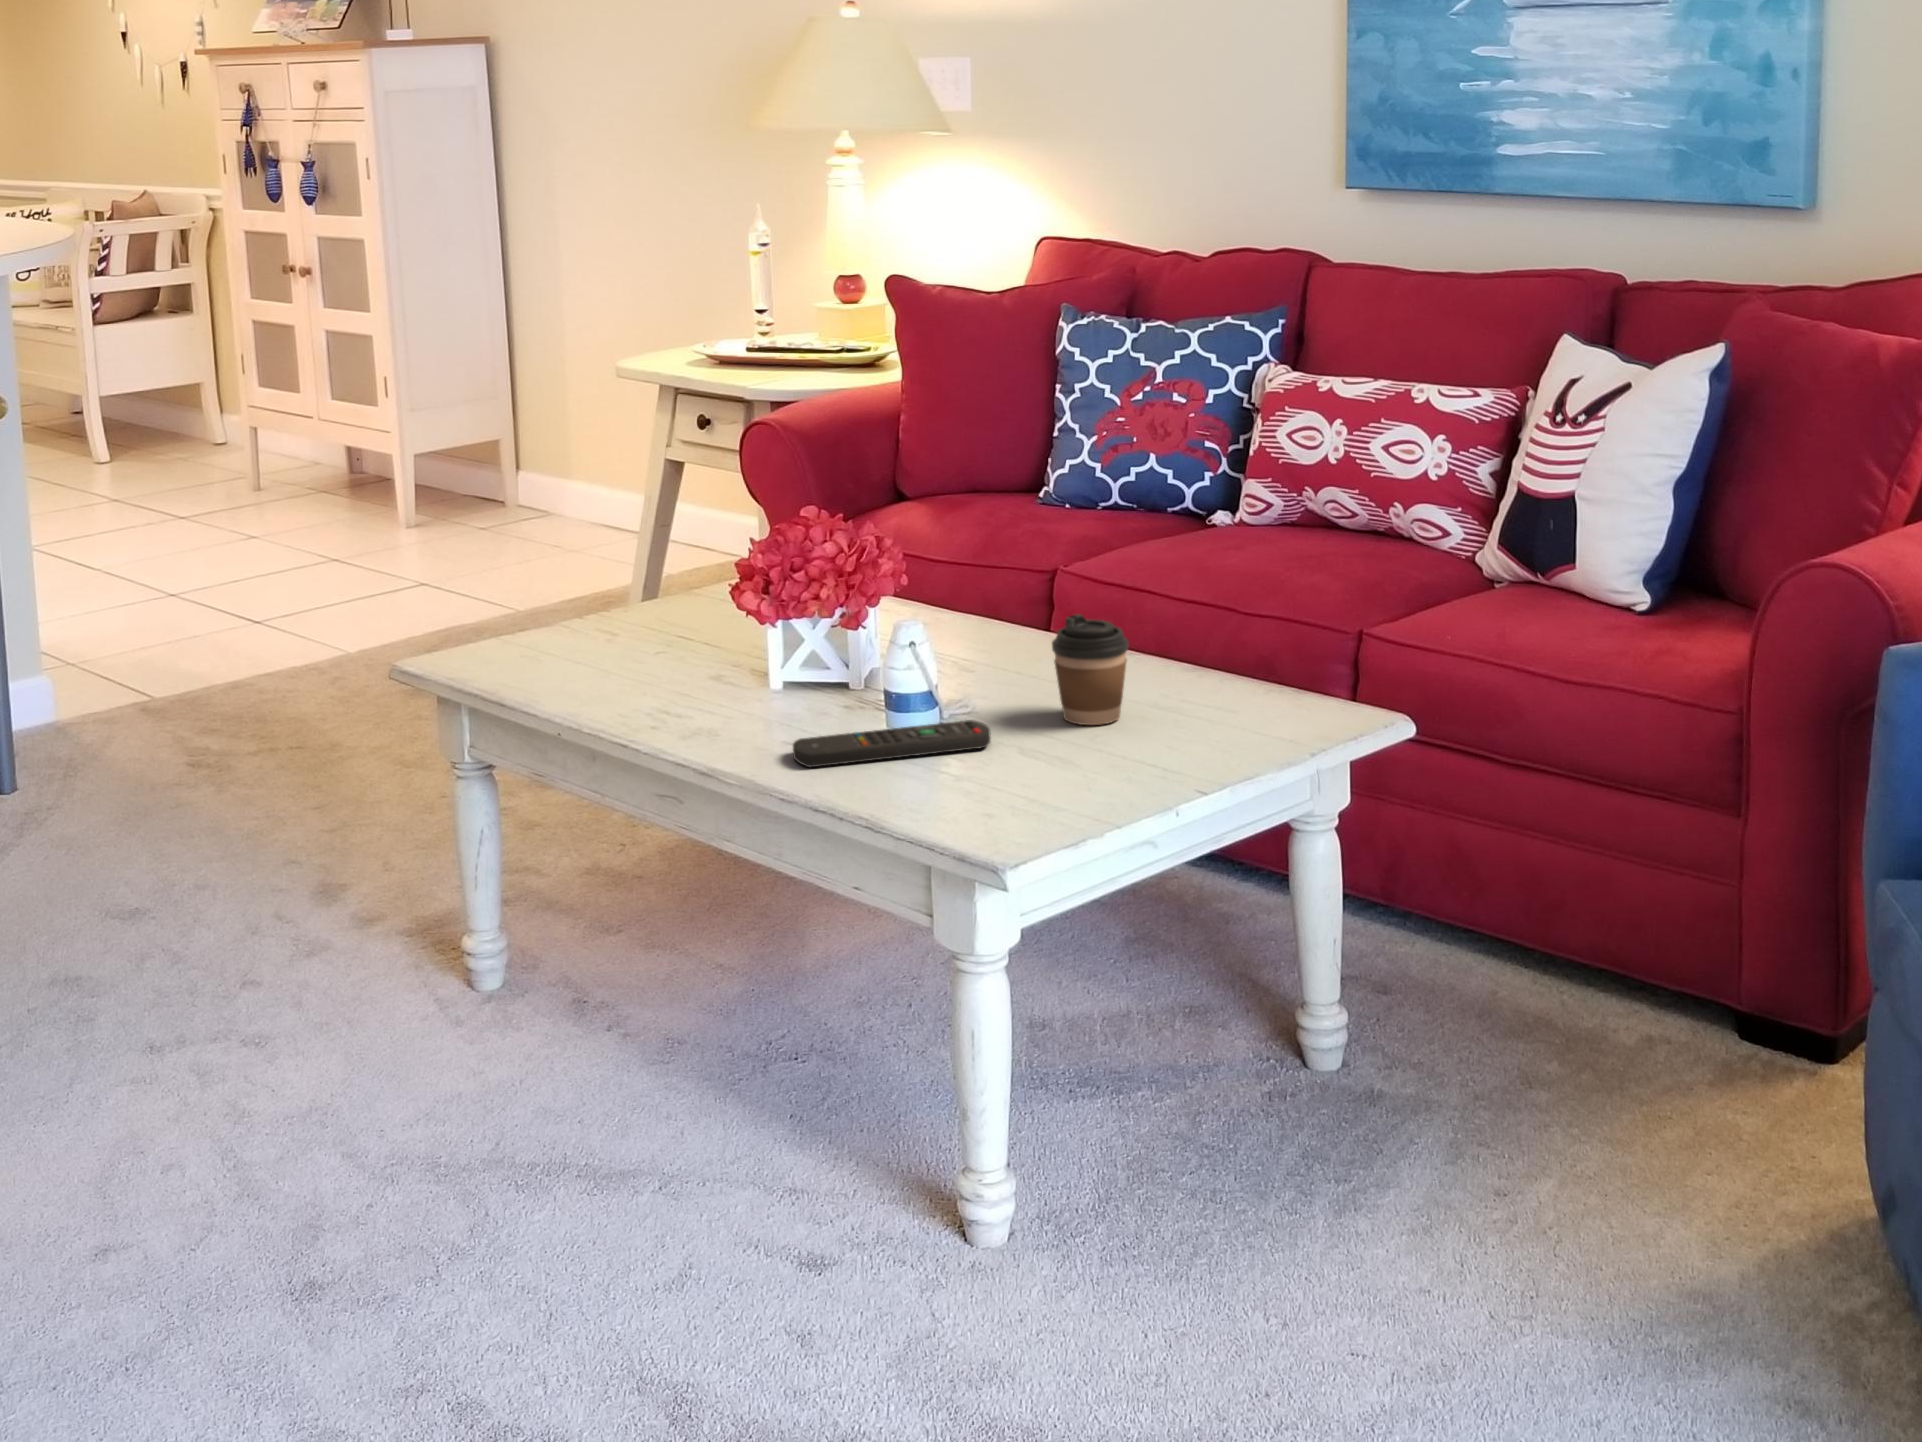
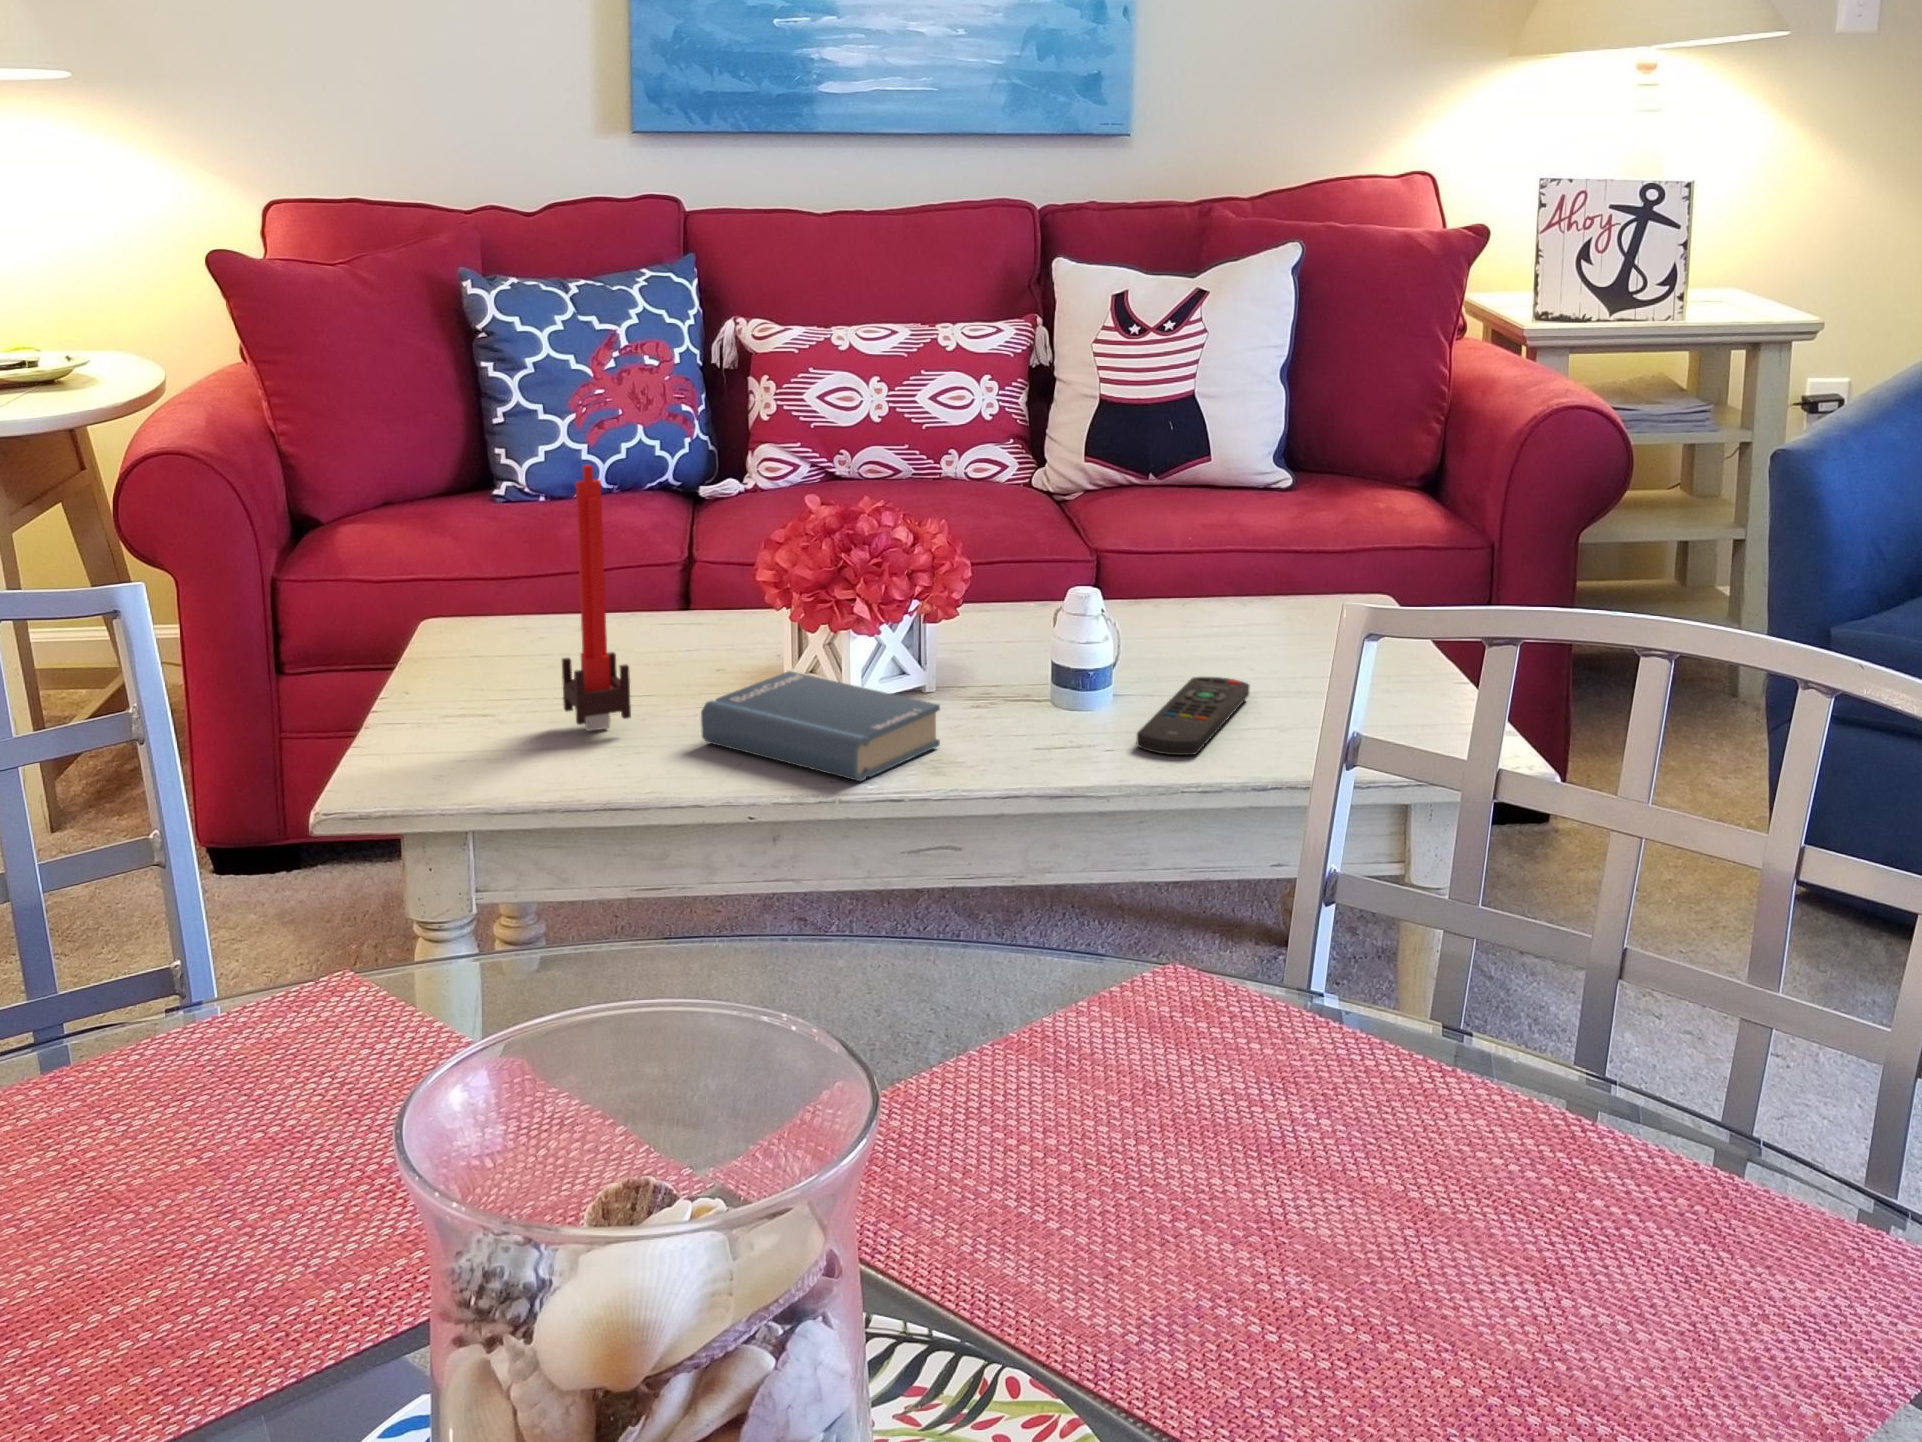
candle: none [567,443,628,649] -> present [562,465,631,731]
coffee cup: present [1052,614,1129,725] -> none [1179,553,1258,662]
hardback book: none [587,636,718,716] -> present [701,671,940,781]

